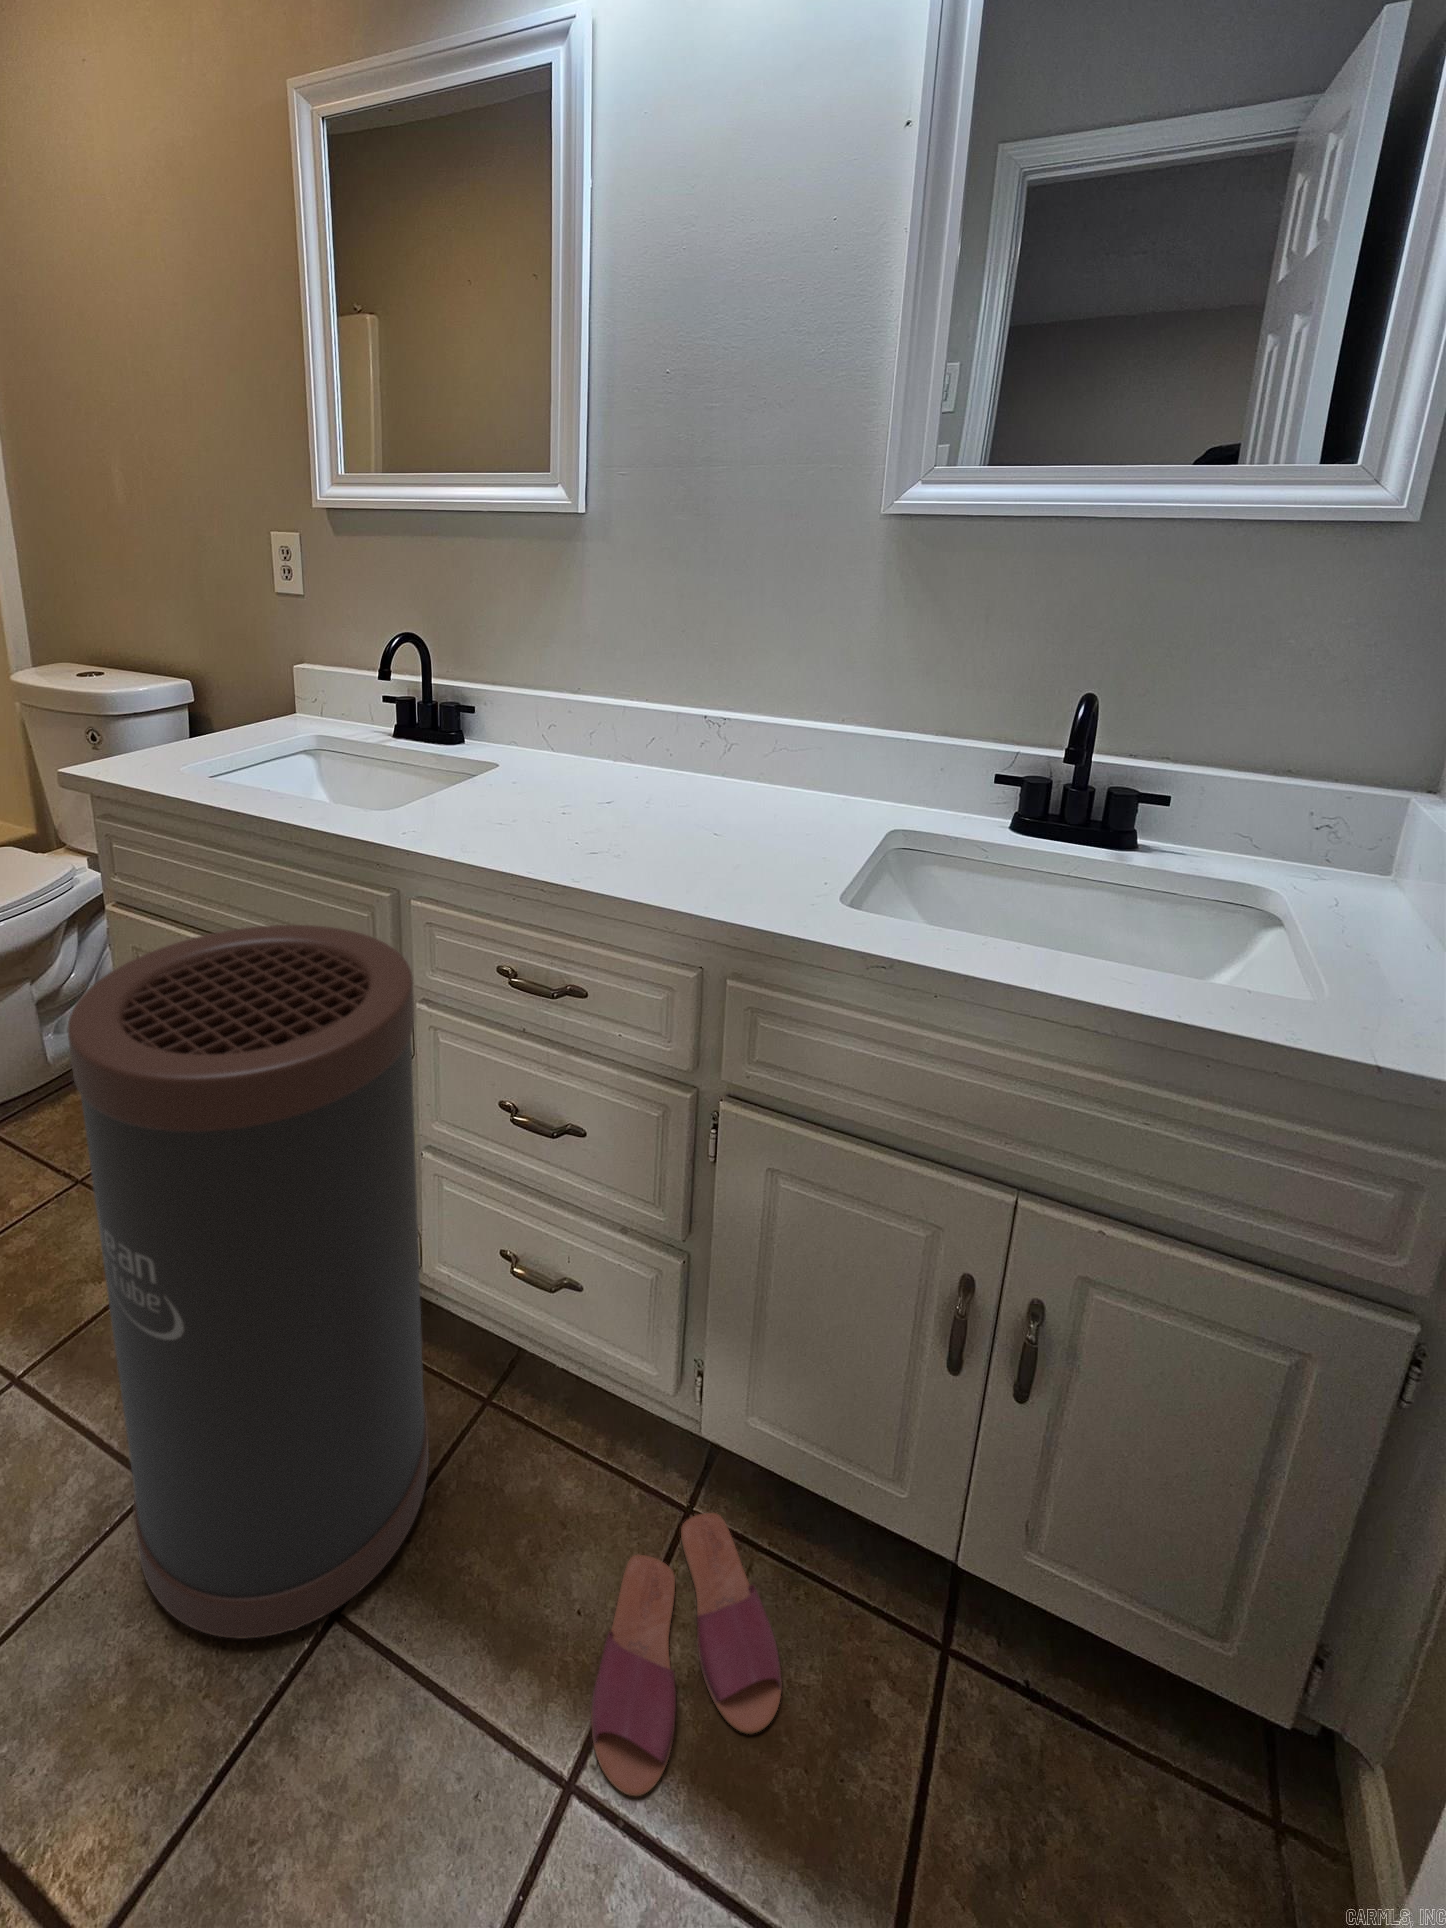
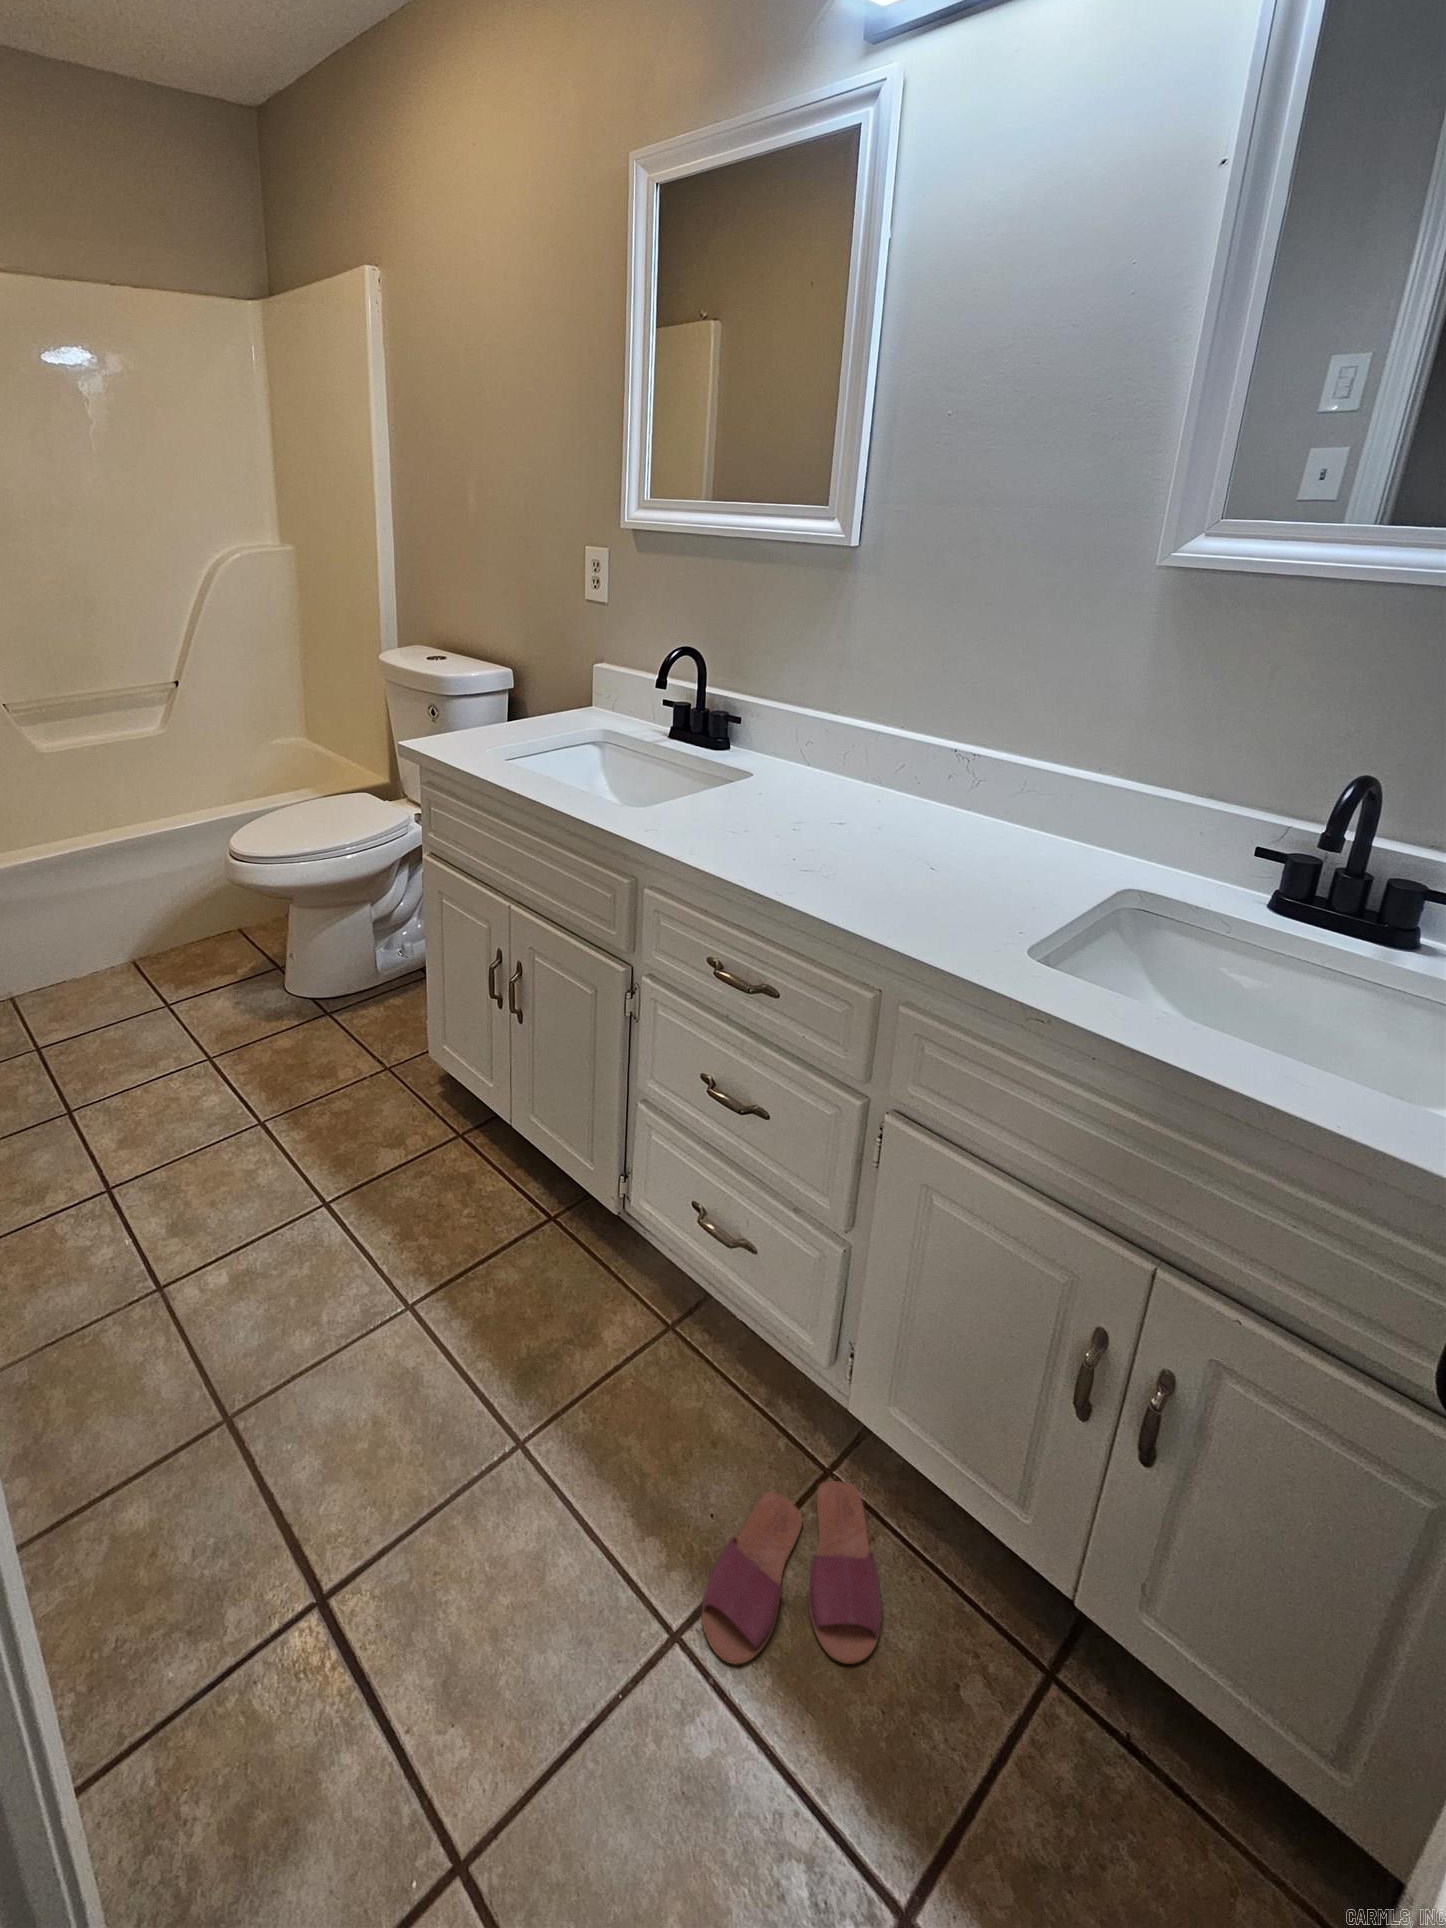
trash can: present [68,925,429,1638] -> none [377,890,632,1443]

